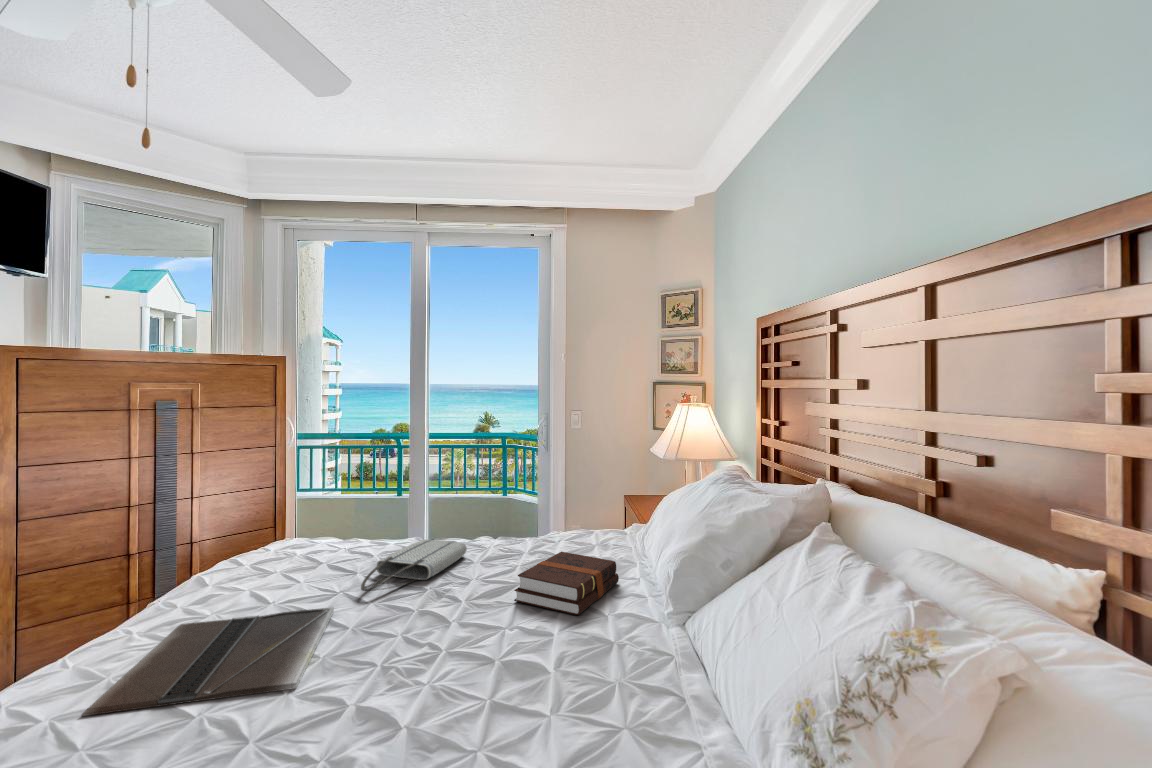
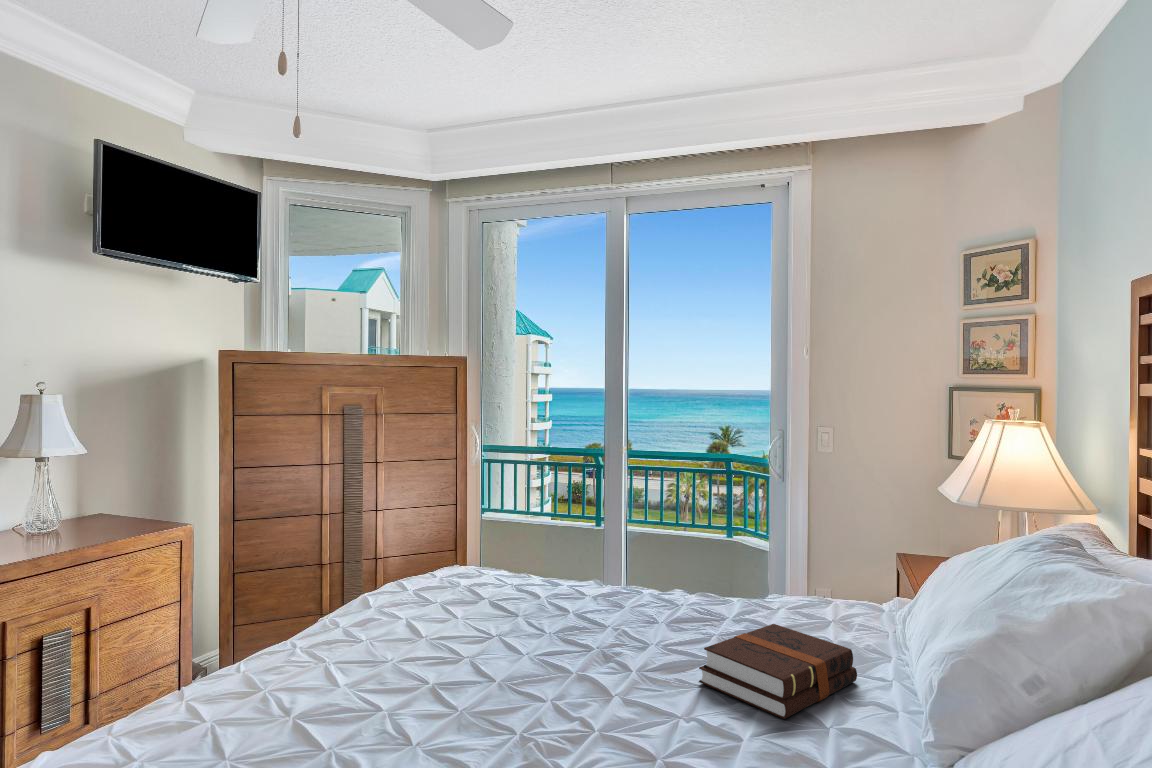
tote bag: present [361,539,467,591] -> none [517,584,652,640]
laptop: present [82,607,334,716] -> none [235,645,484,743]

